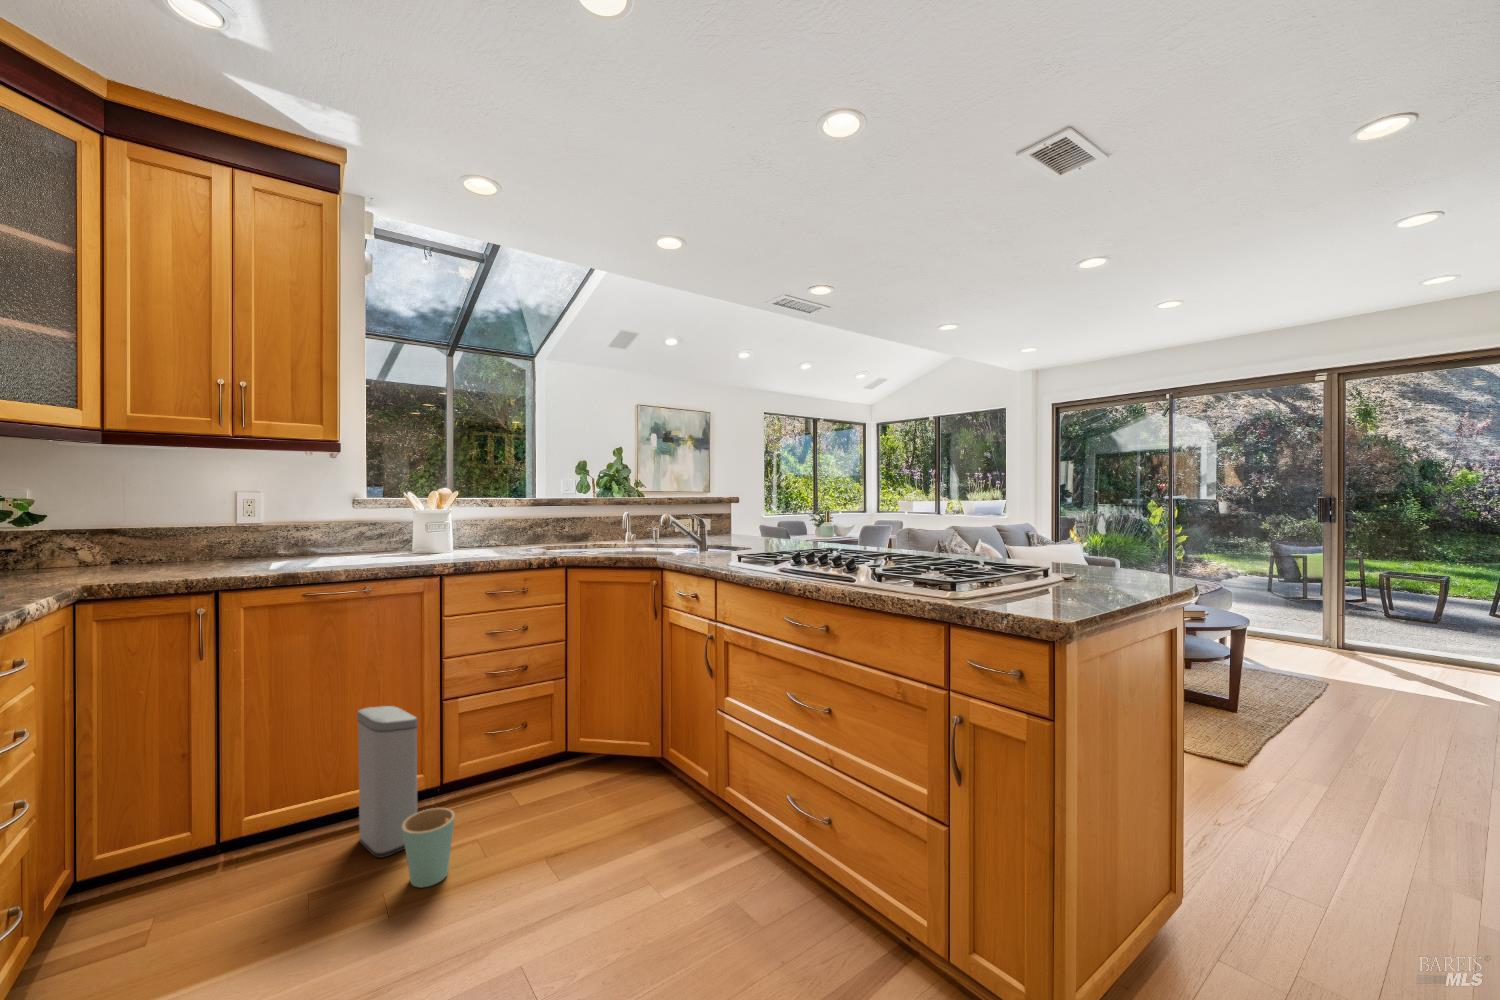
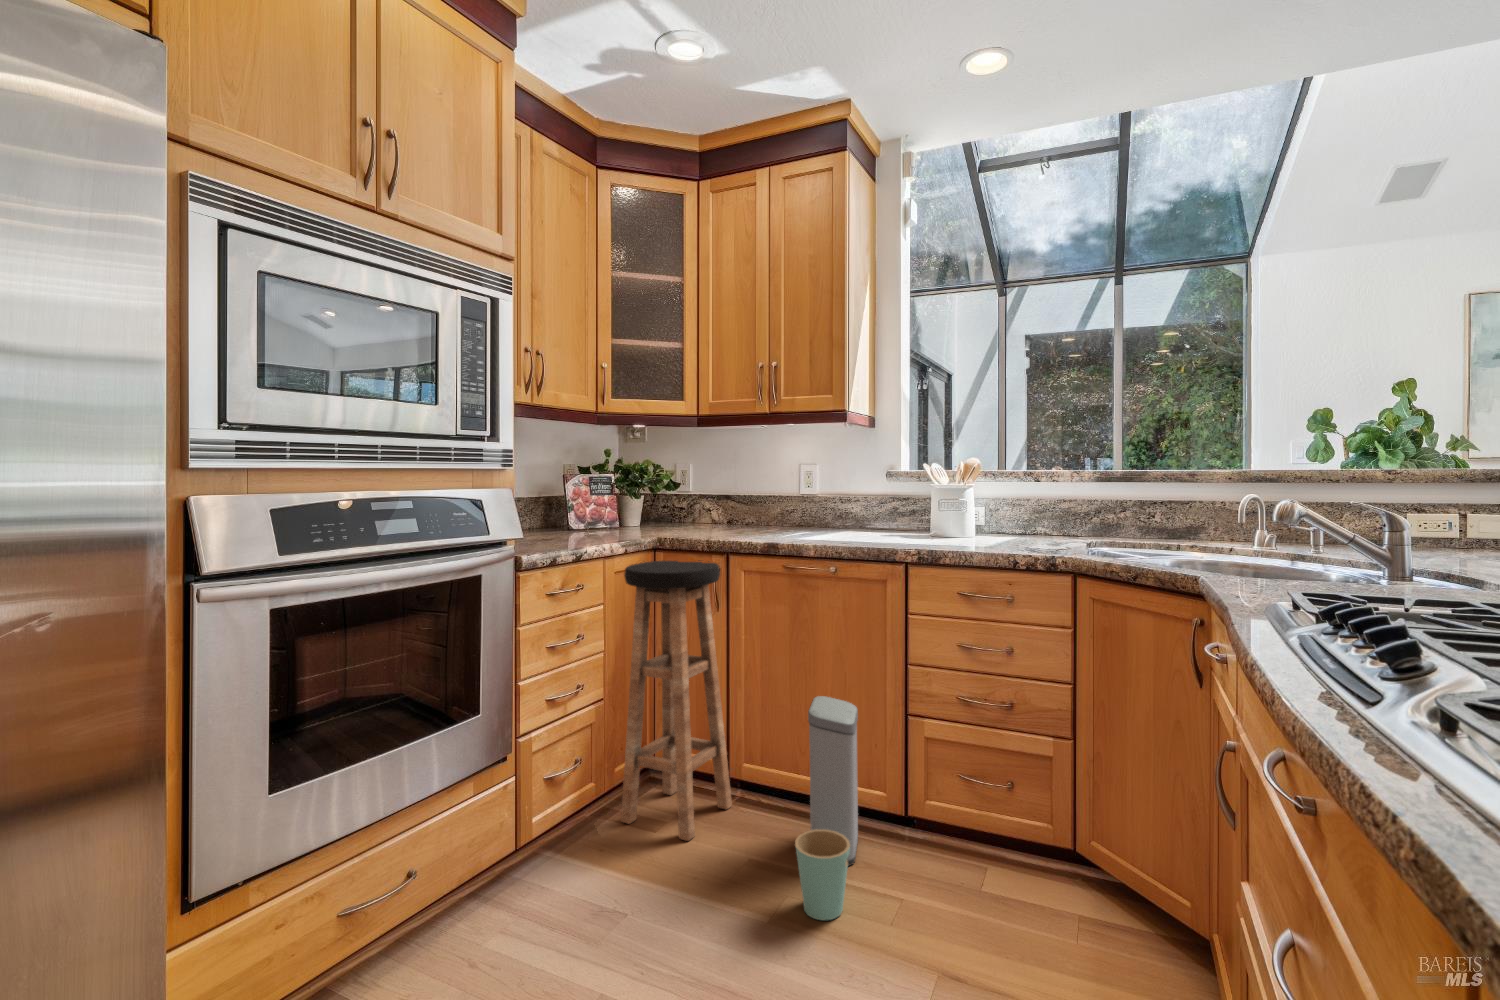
bar stool: none [72,603,231,962] -> present [621,561,732,841]

